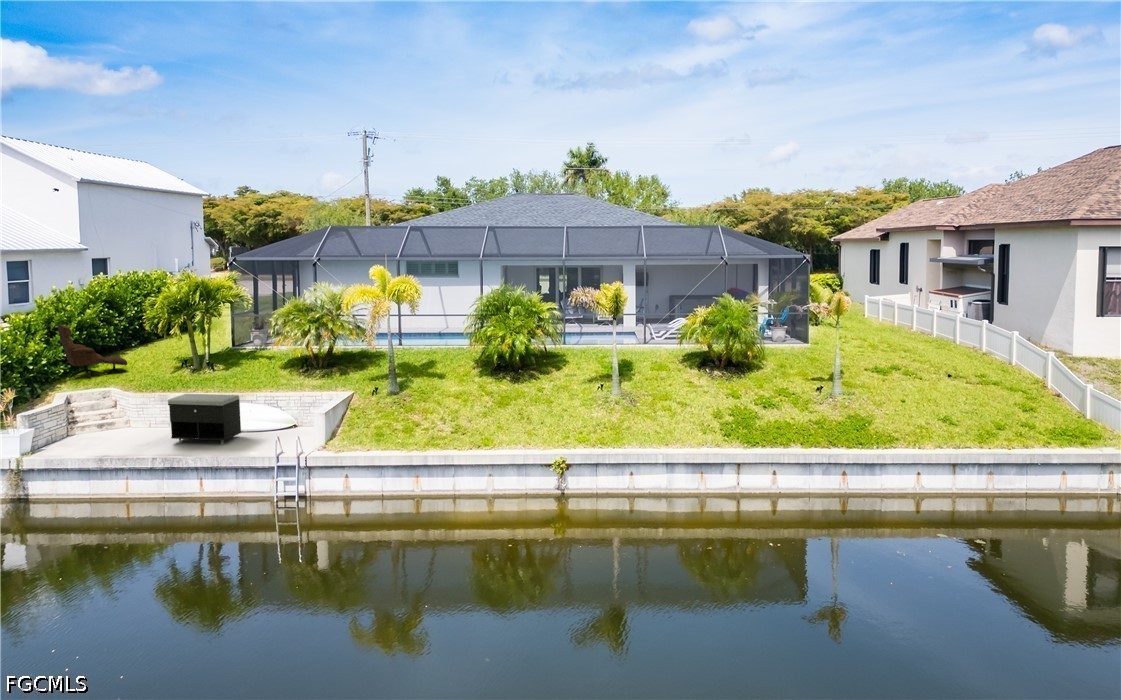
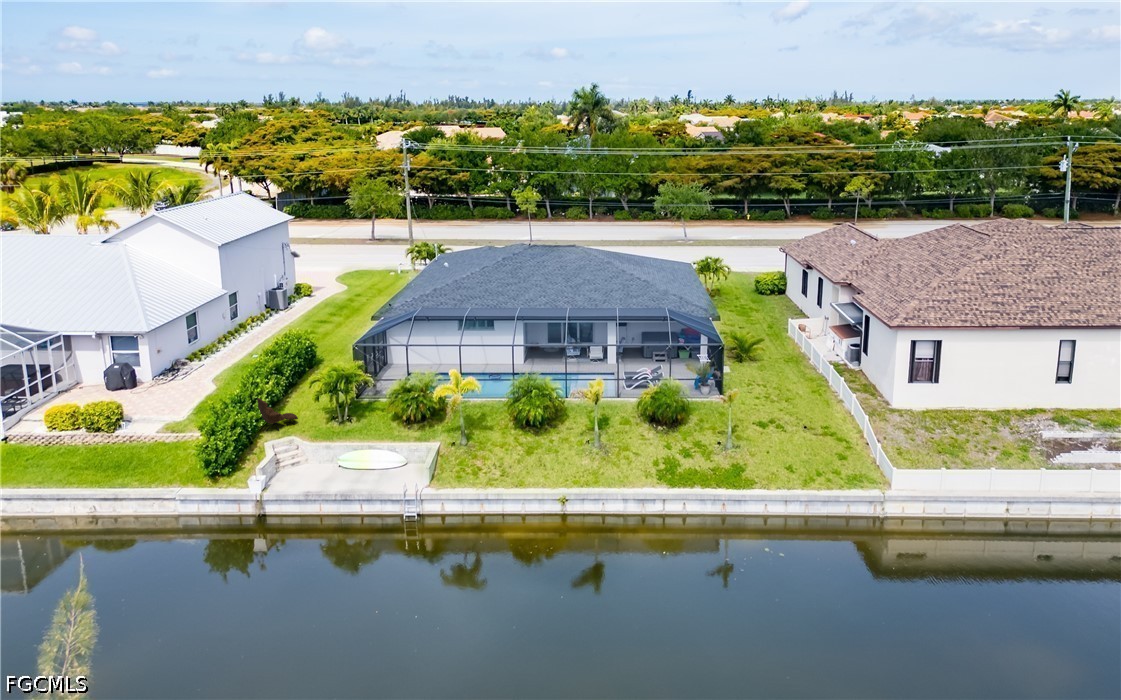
storage bench: present [168,394,241,444] -> none [340,454,379,485]

